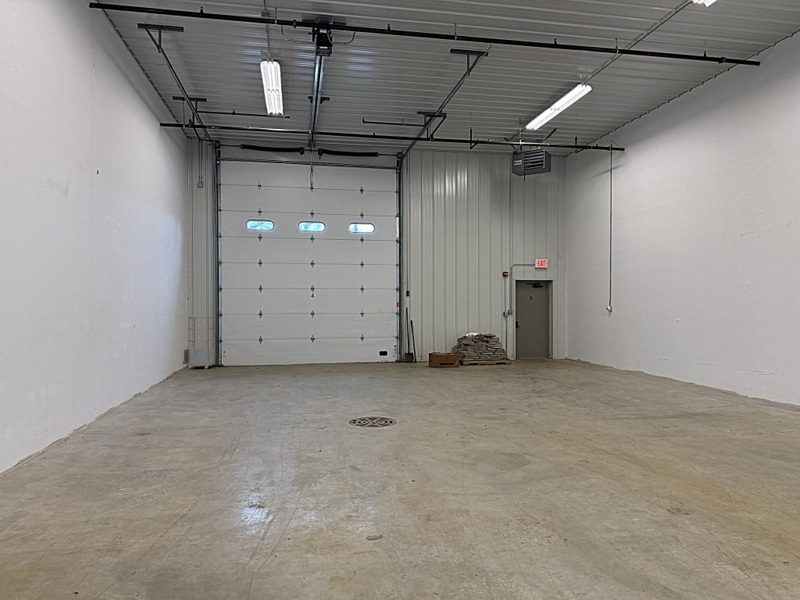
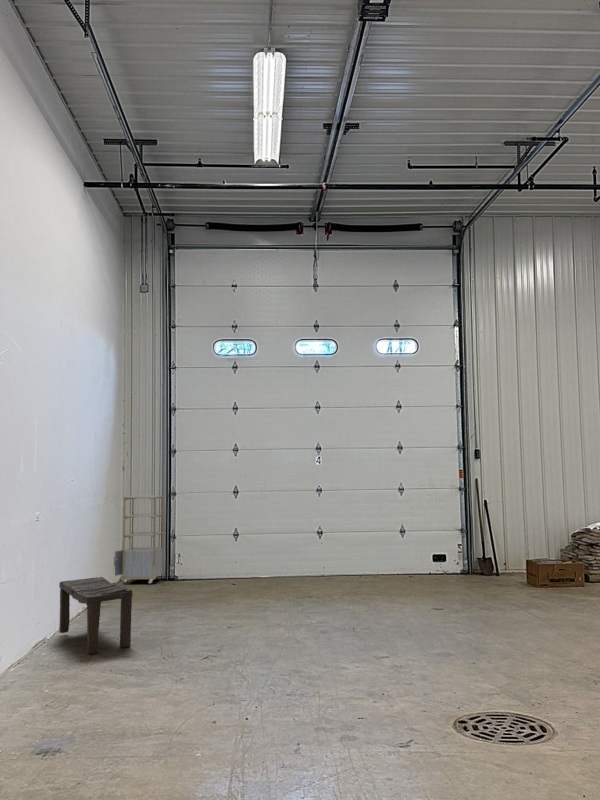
bench: none [150,359,193,396] -> present [59,577,132,654]

